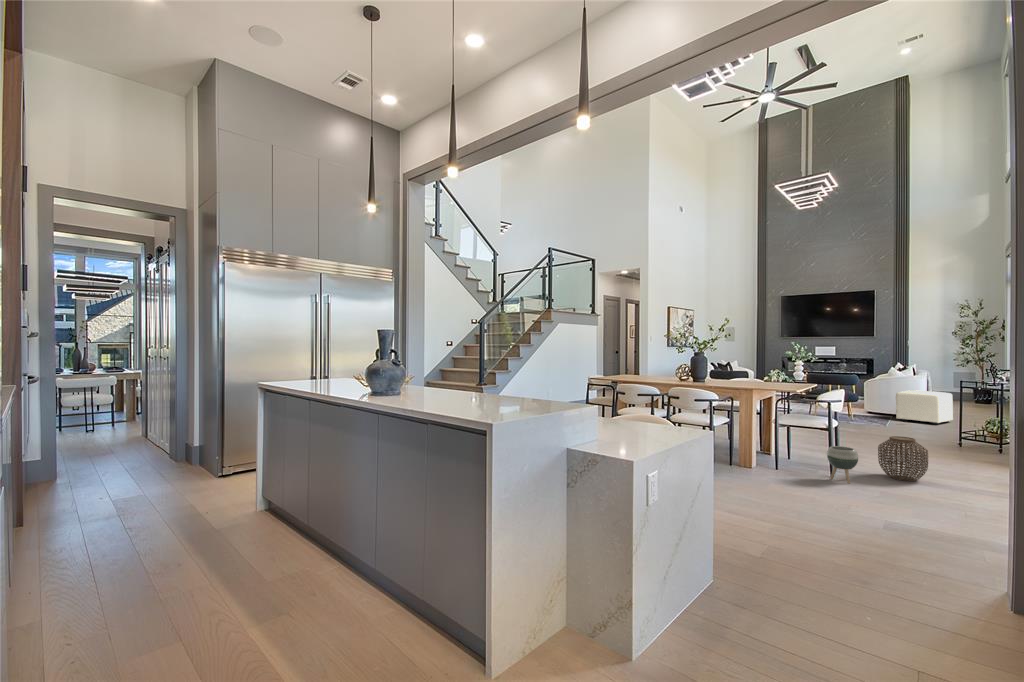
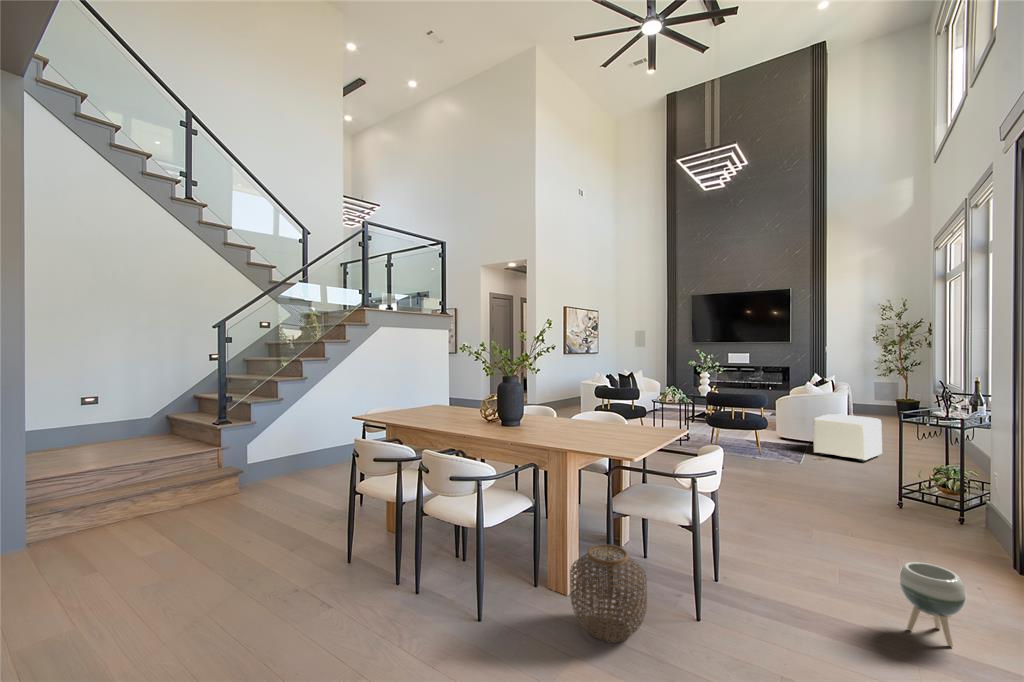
woven basket: present [878,436,928,481] -> present [570,544,647,642]
planter: present [827,446,858,484] -> present [899,562,966,647]

